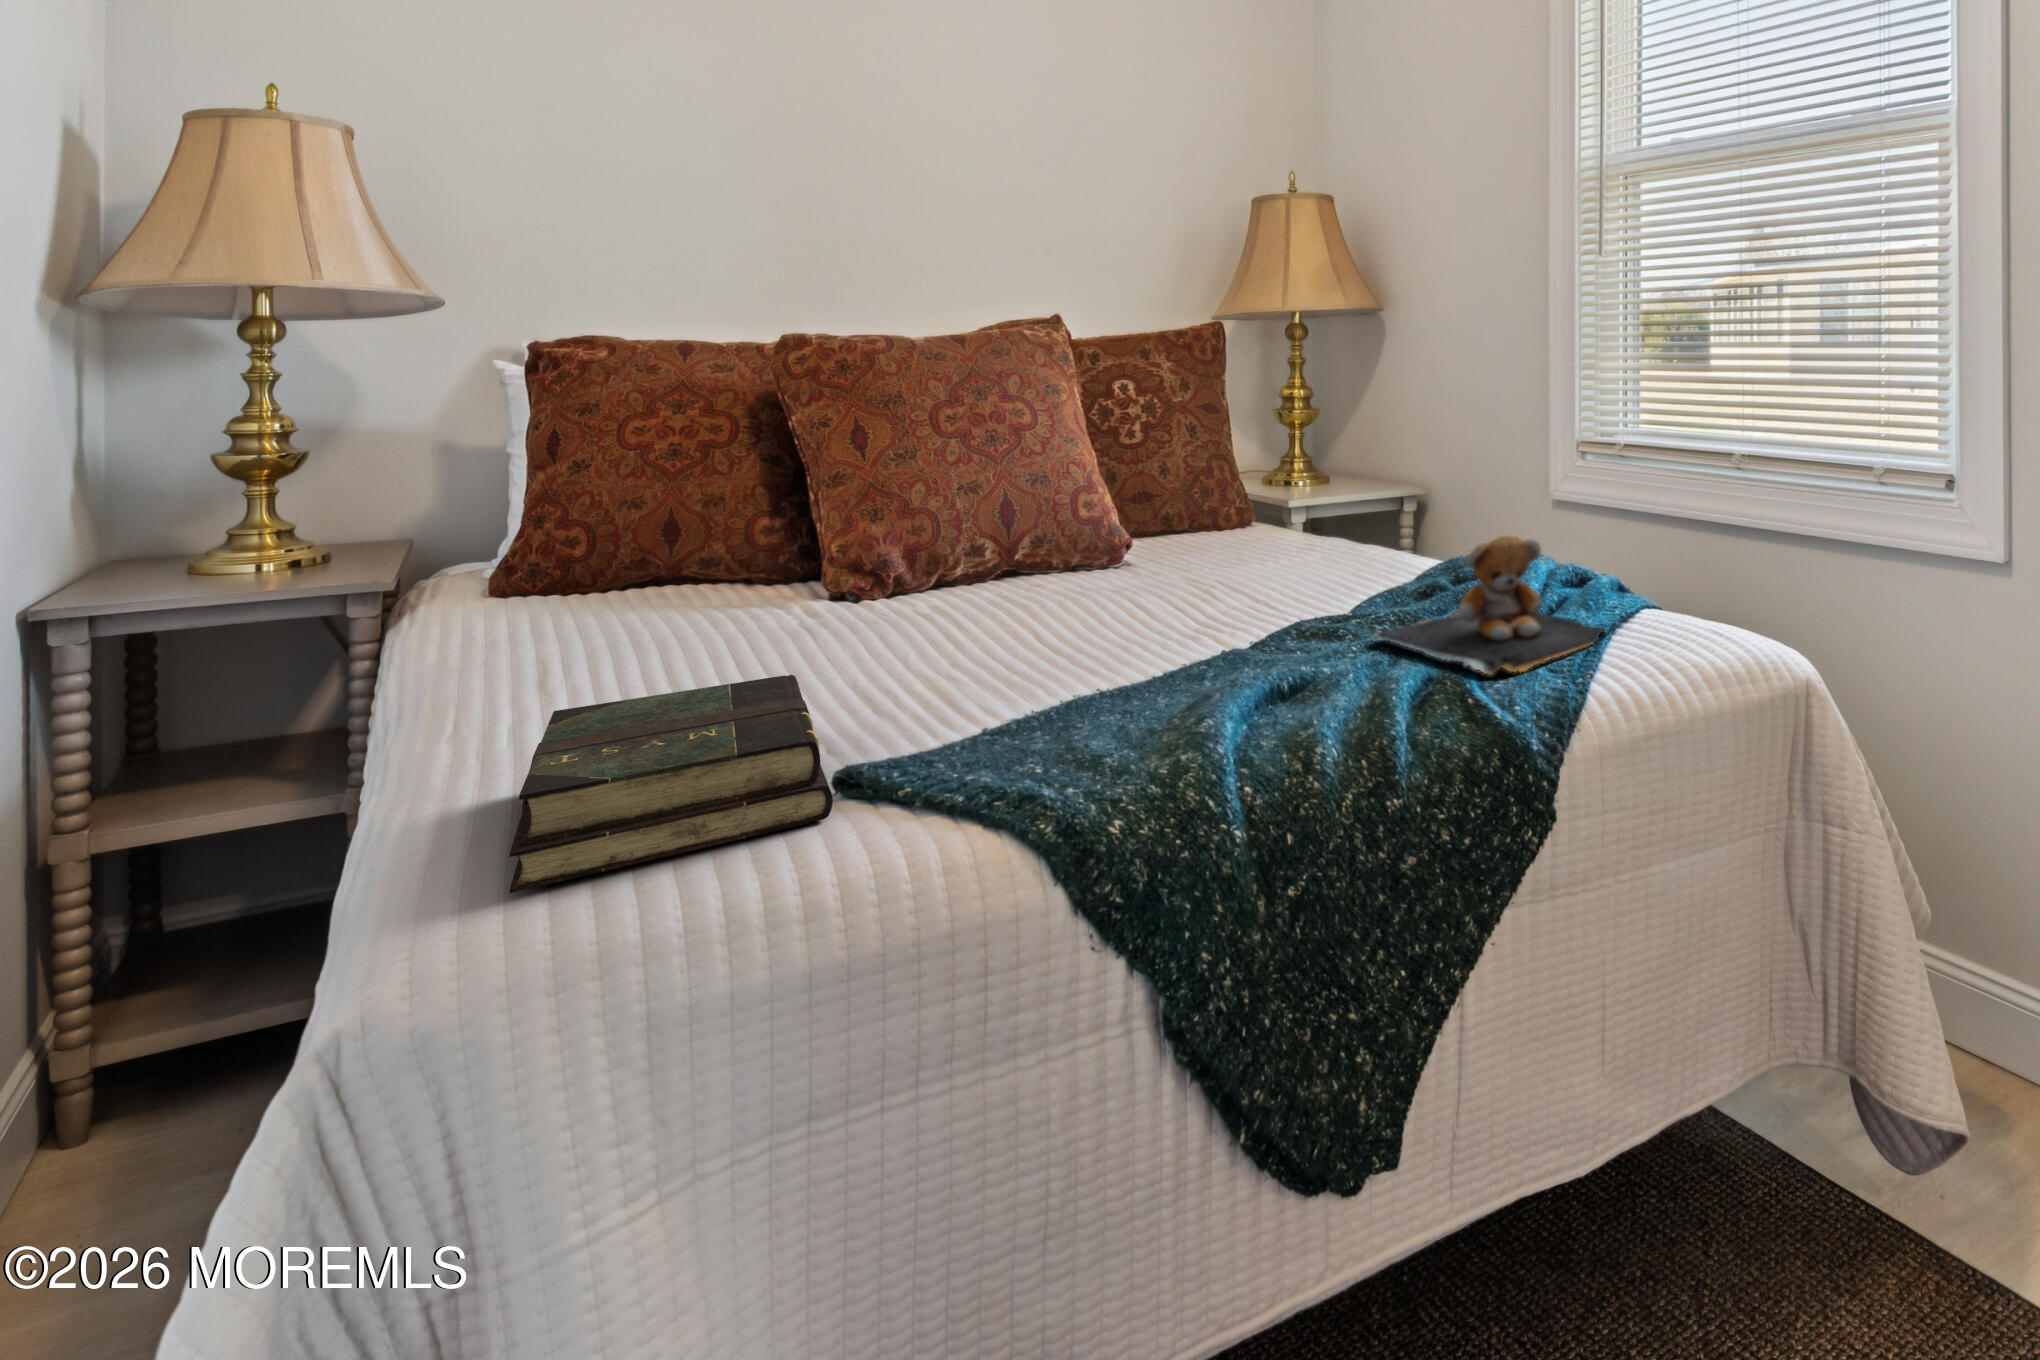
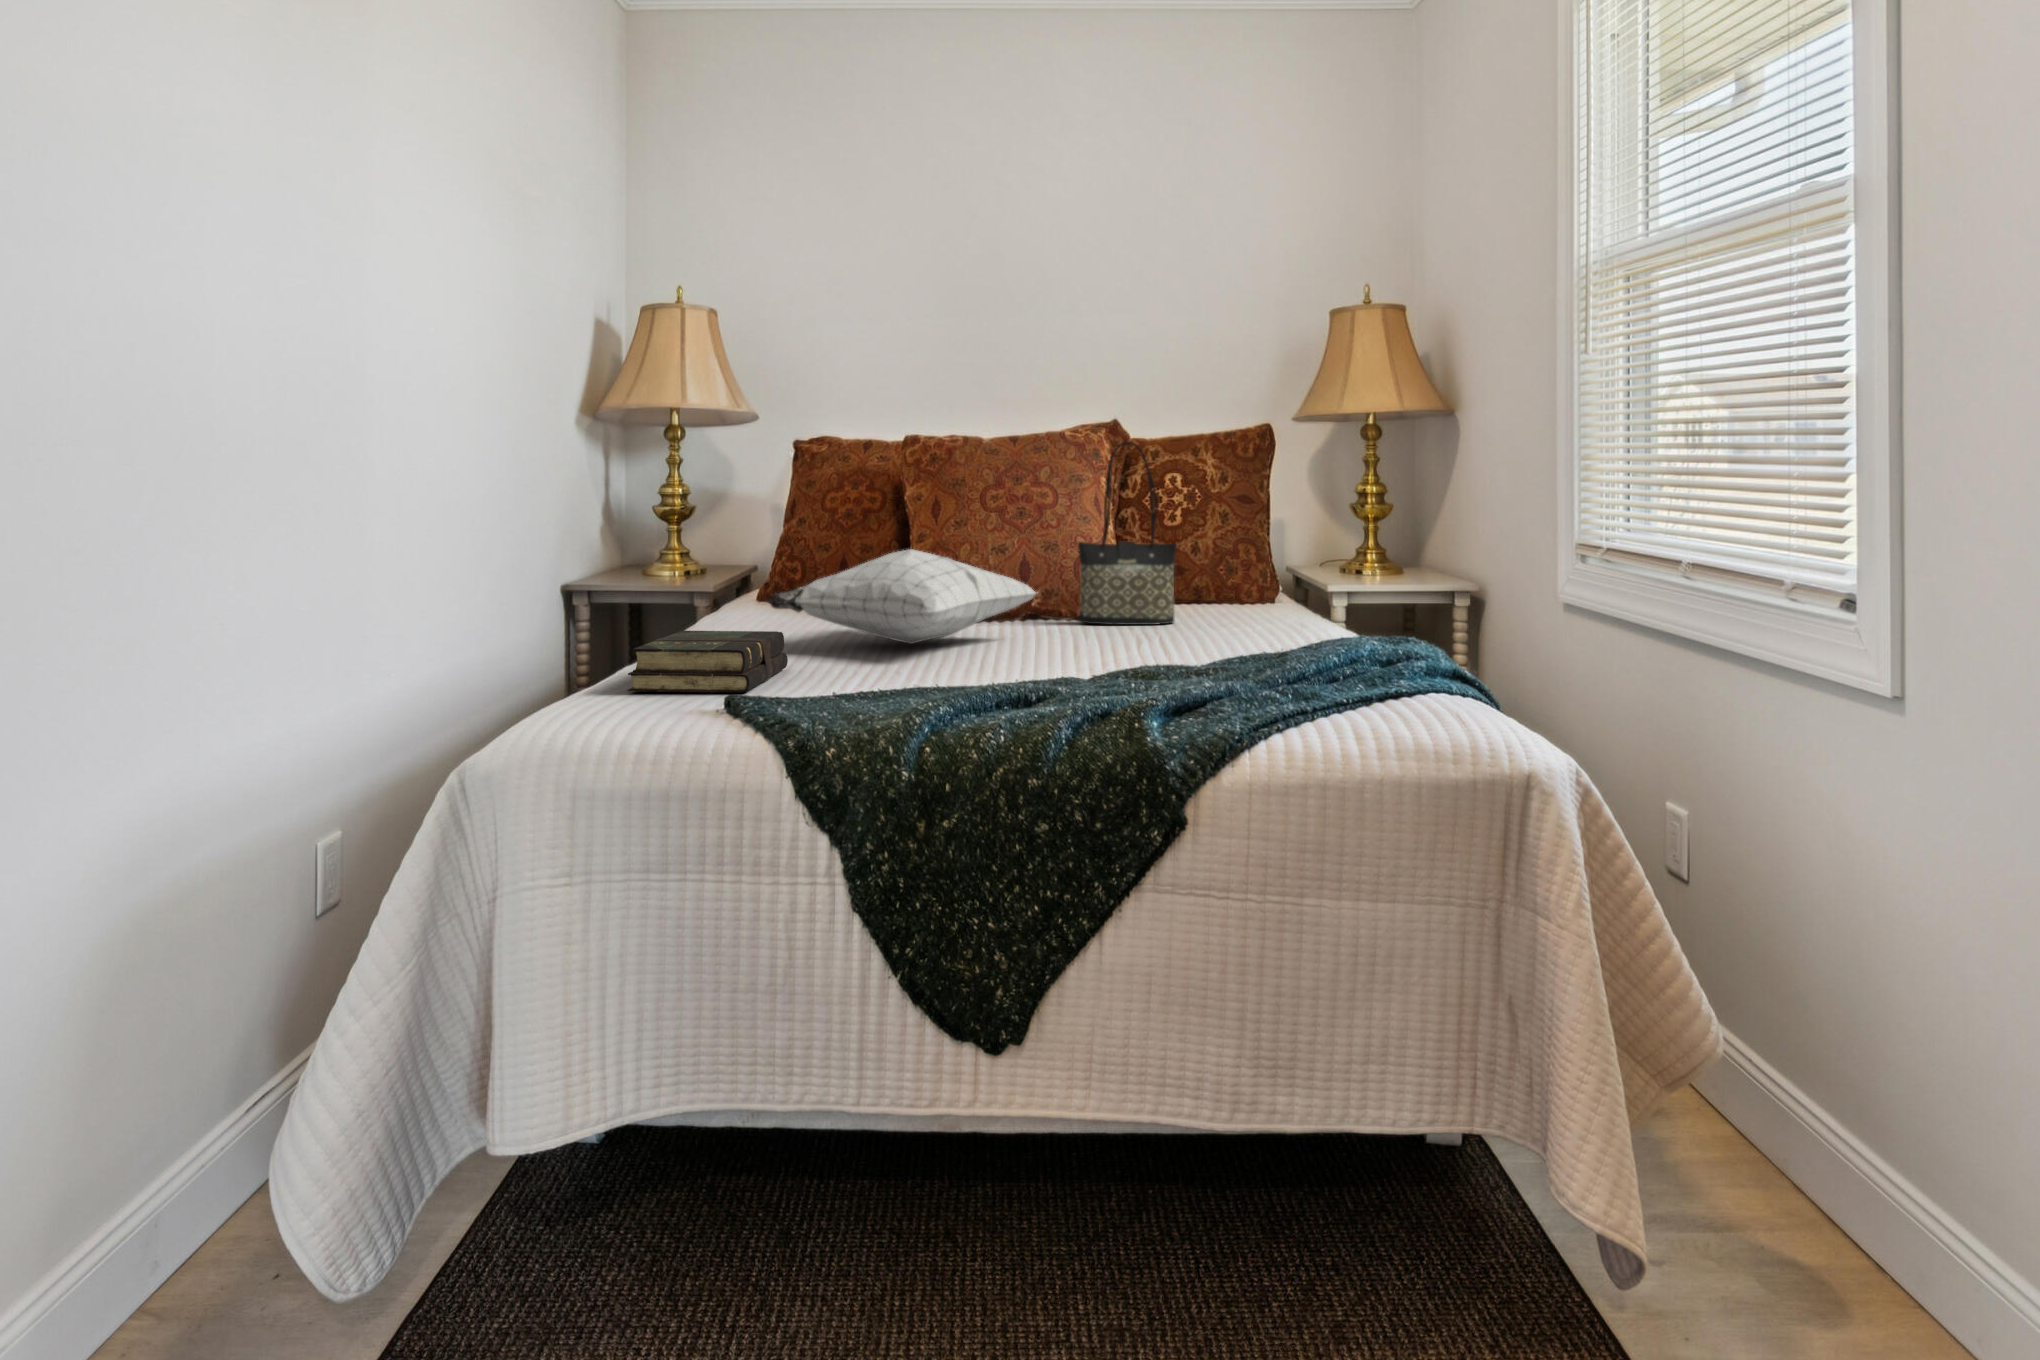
tote bag: none [1092,348,1208,569] -> present [1078,442,1177,625]
pillow: none [678,503,1098,642] -> present [768,549,1036,644]
teddy bear: present [1375,535,1605,675] -> none [1141,598,1328,701]

